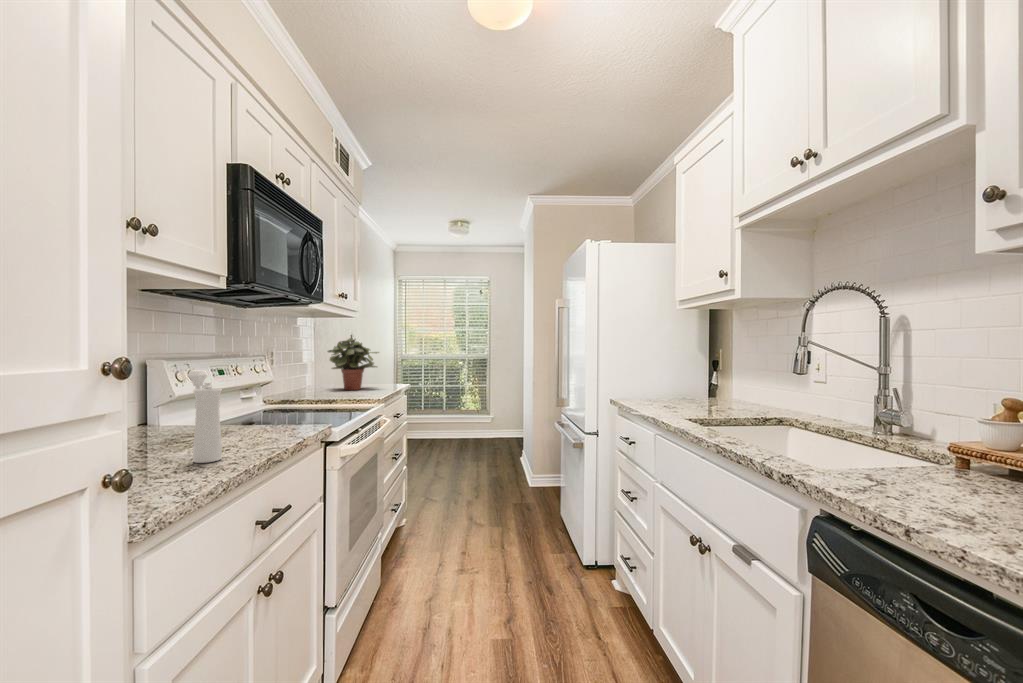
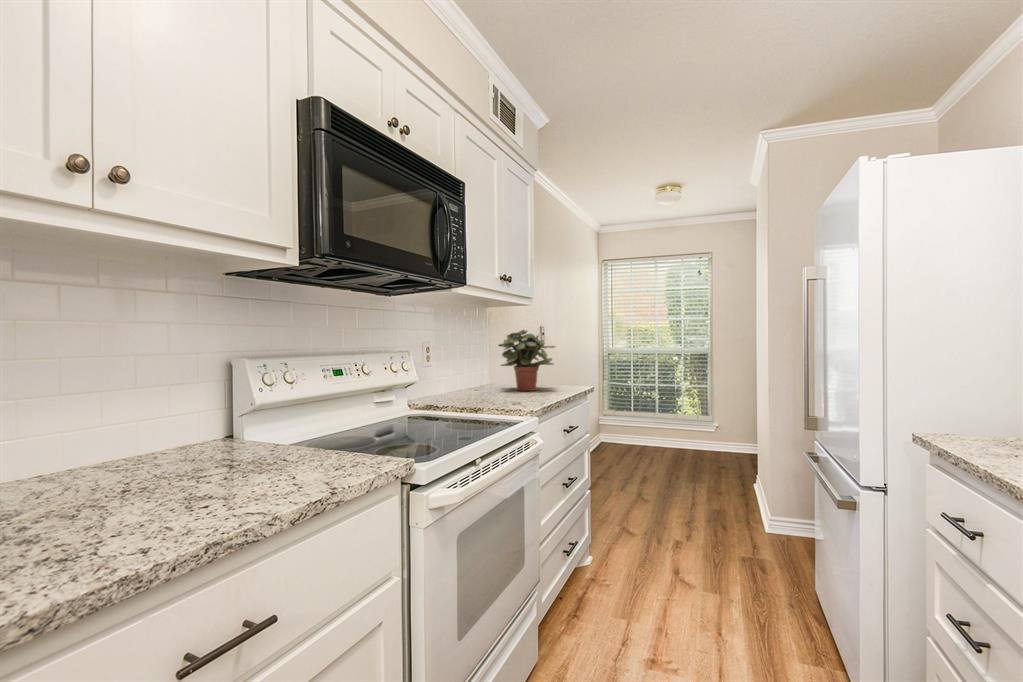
pepper mill: present [188,370,222,463] -> none [145,376,211,527]

